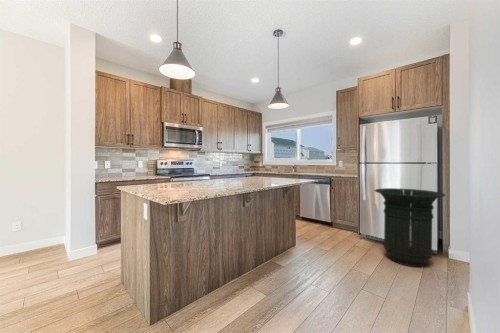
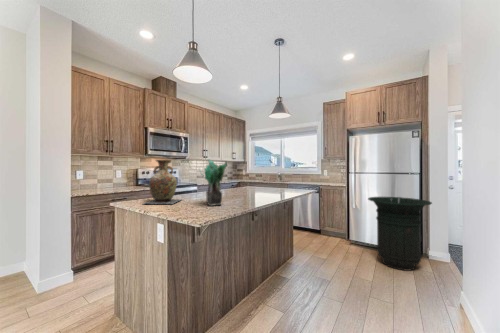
potted plant: none [181,148,208,190] -> present [205,160,227,206]
vase: none [137,149,177,188] -> present [144,160,181,204]

